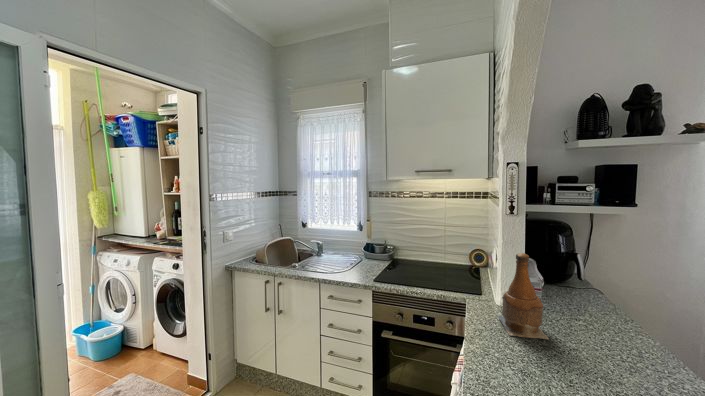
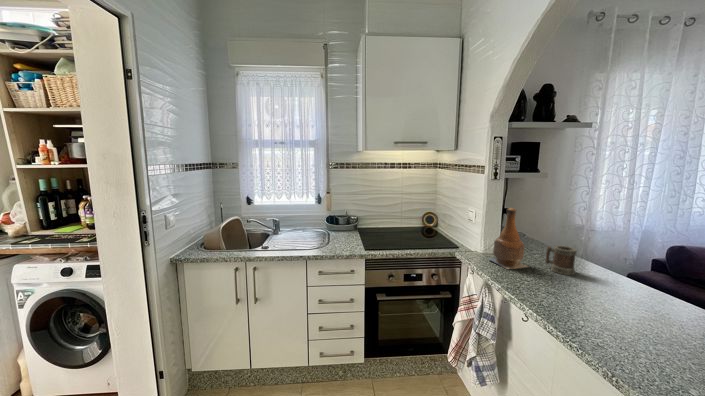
mug: none [575,315,621,368] -> present [545,245,577,275]

